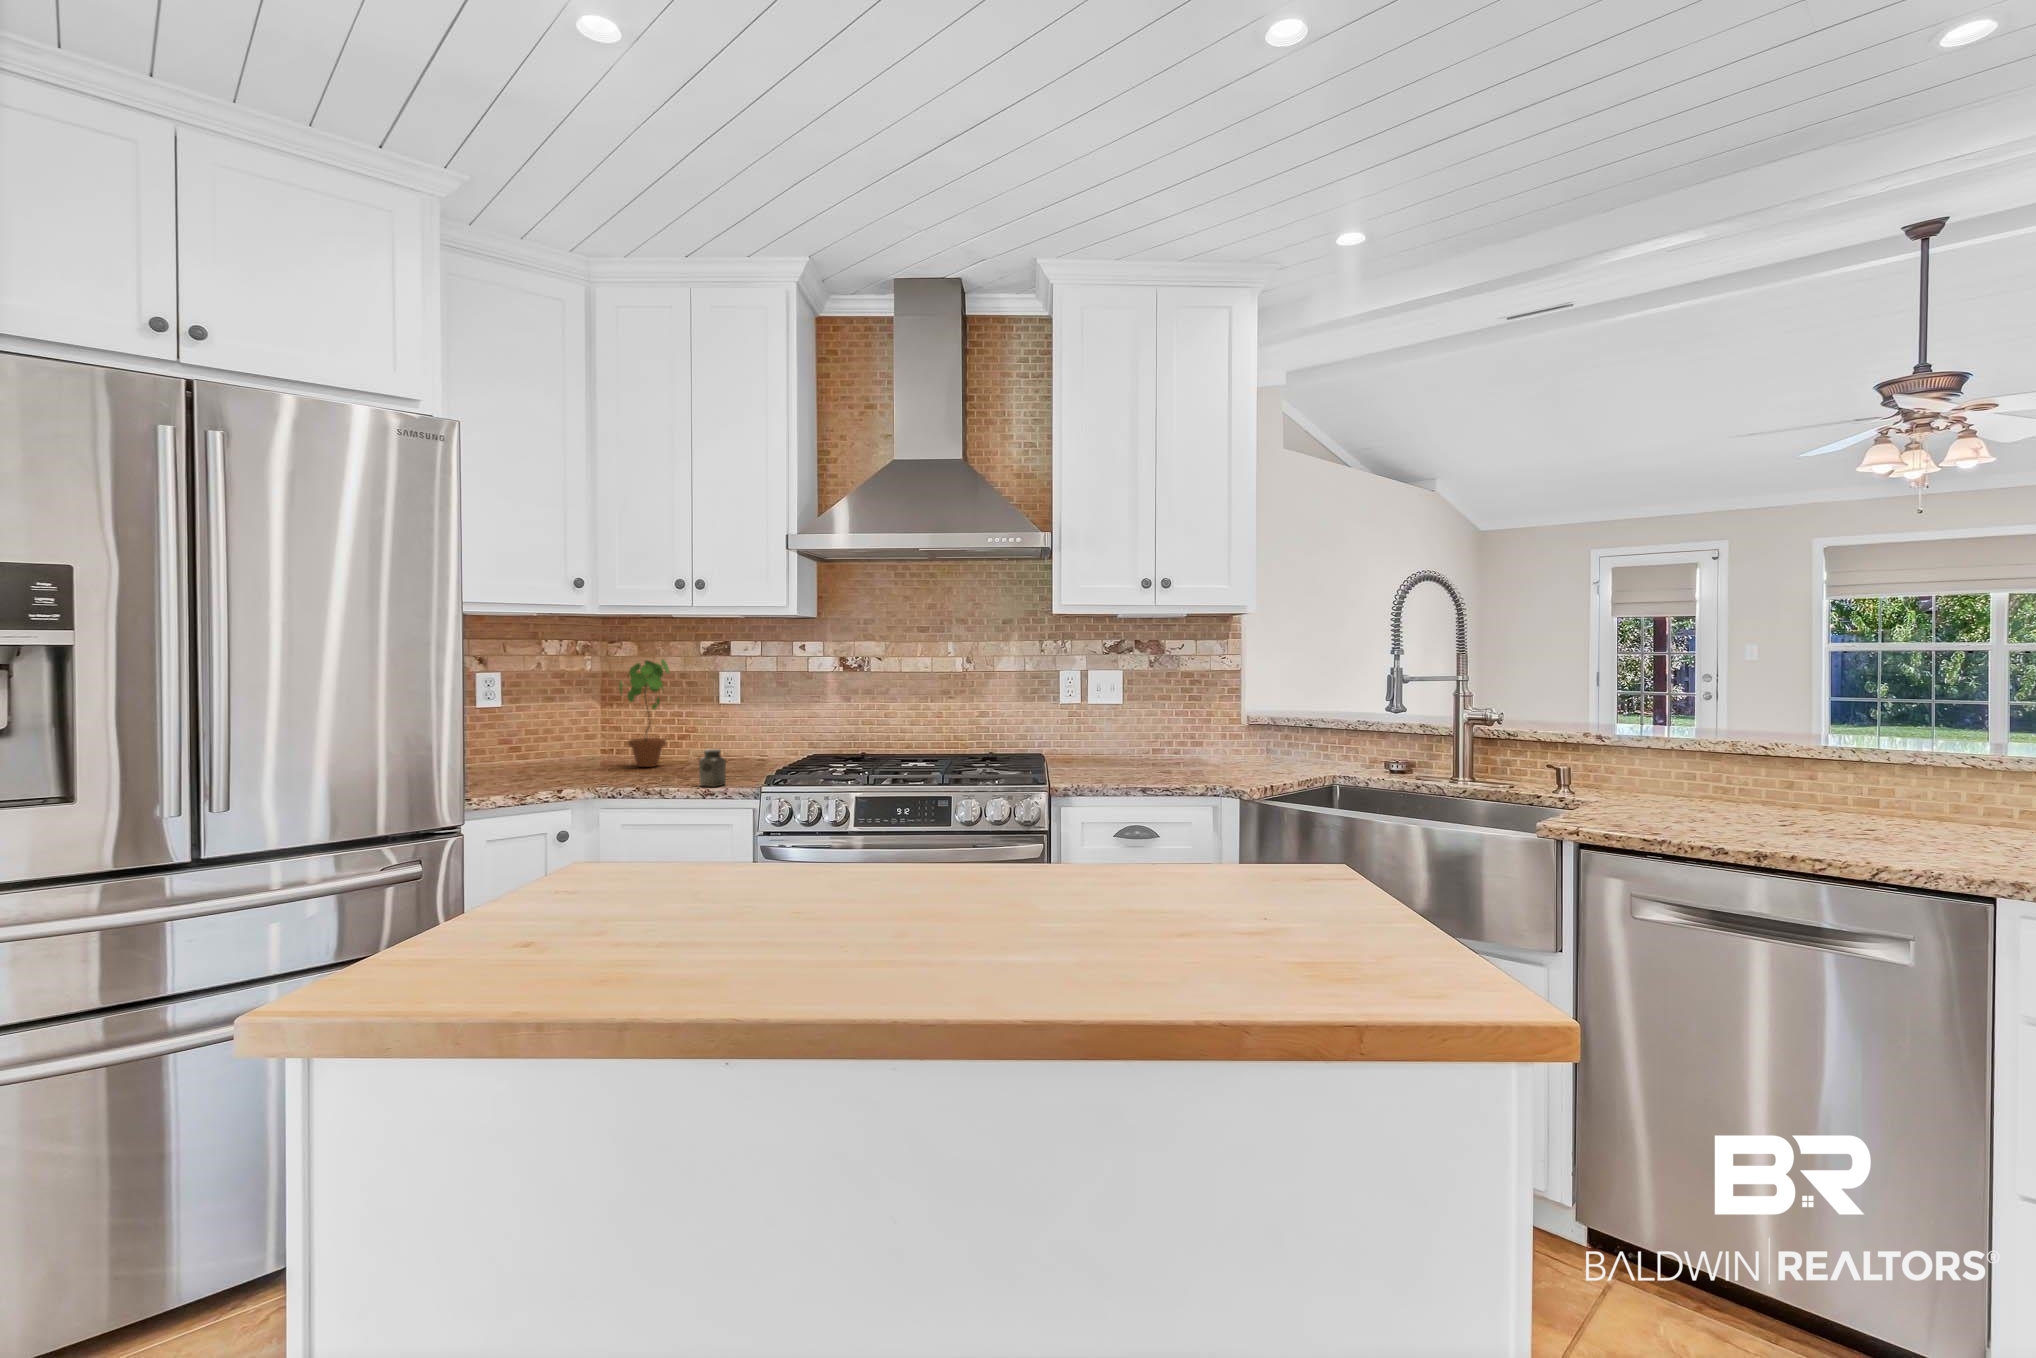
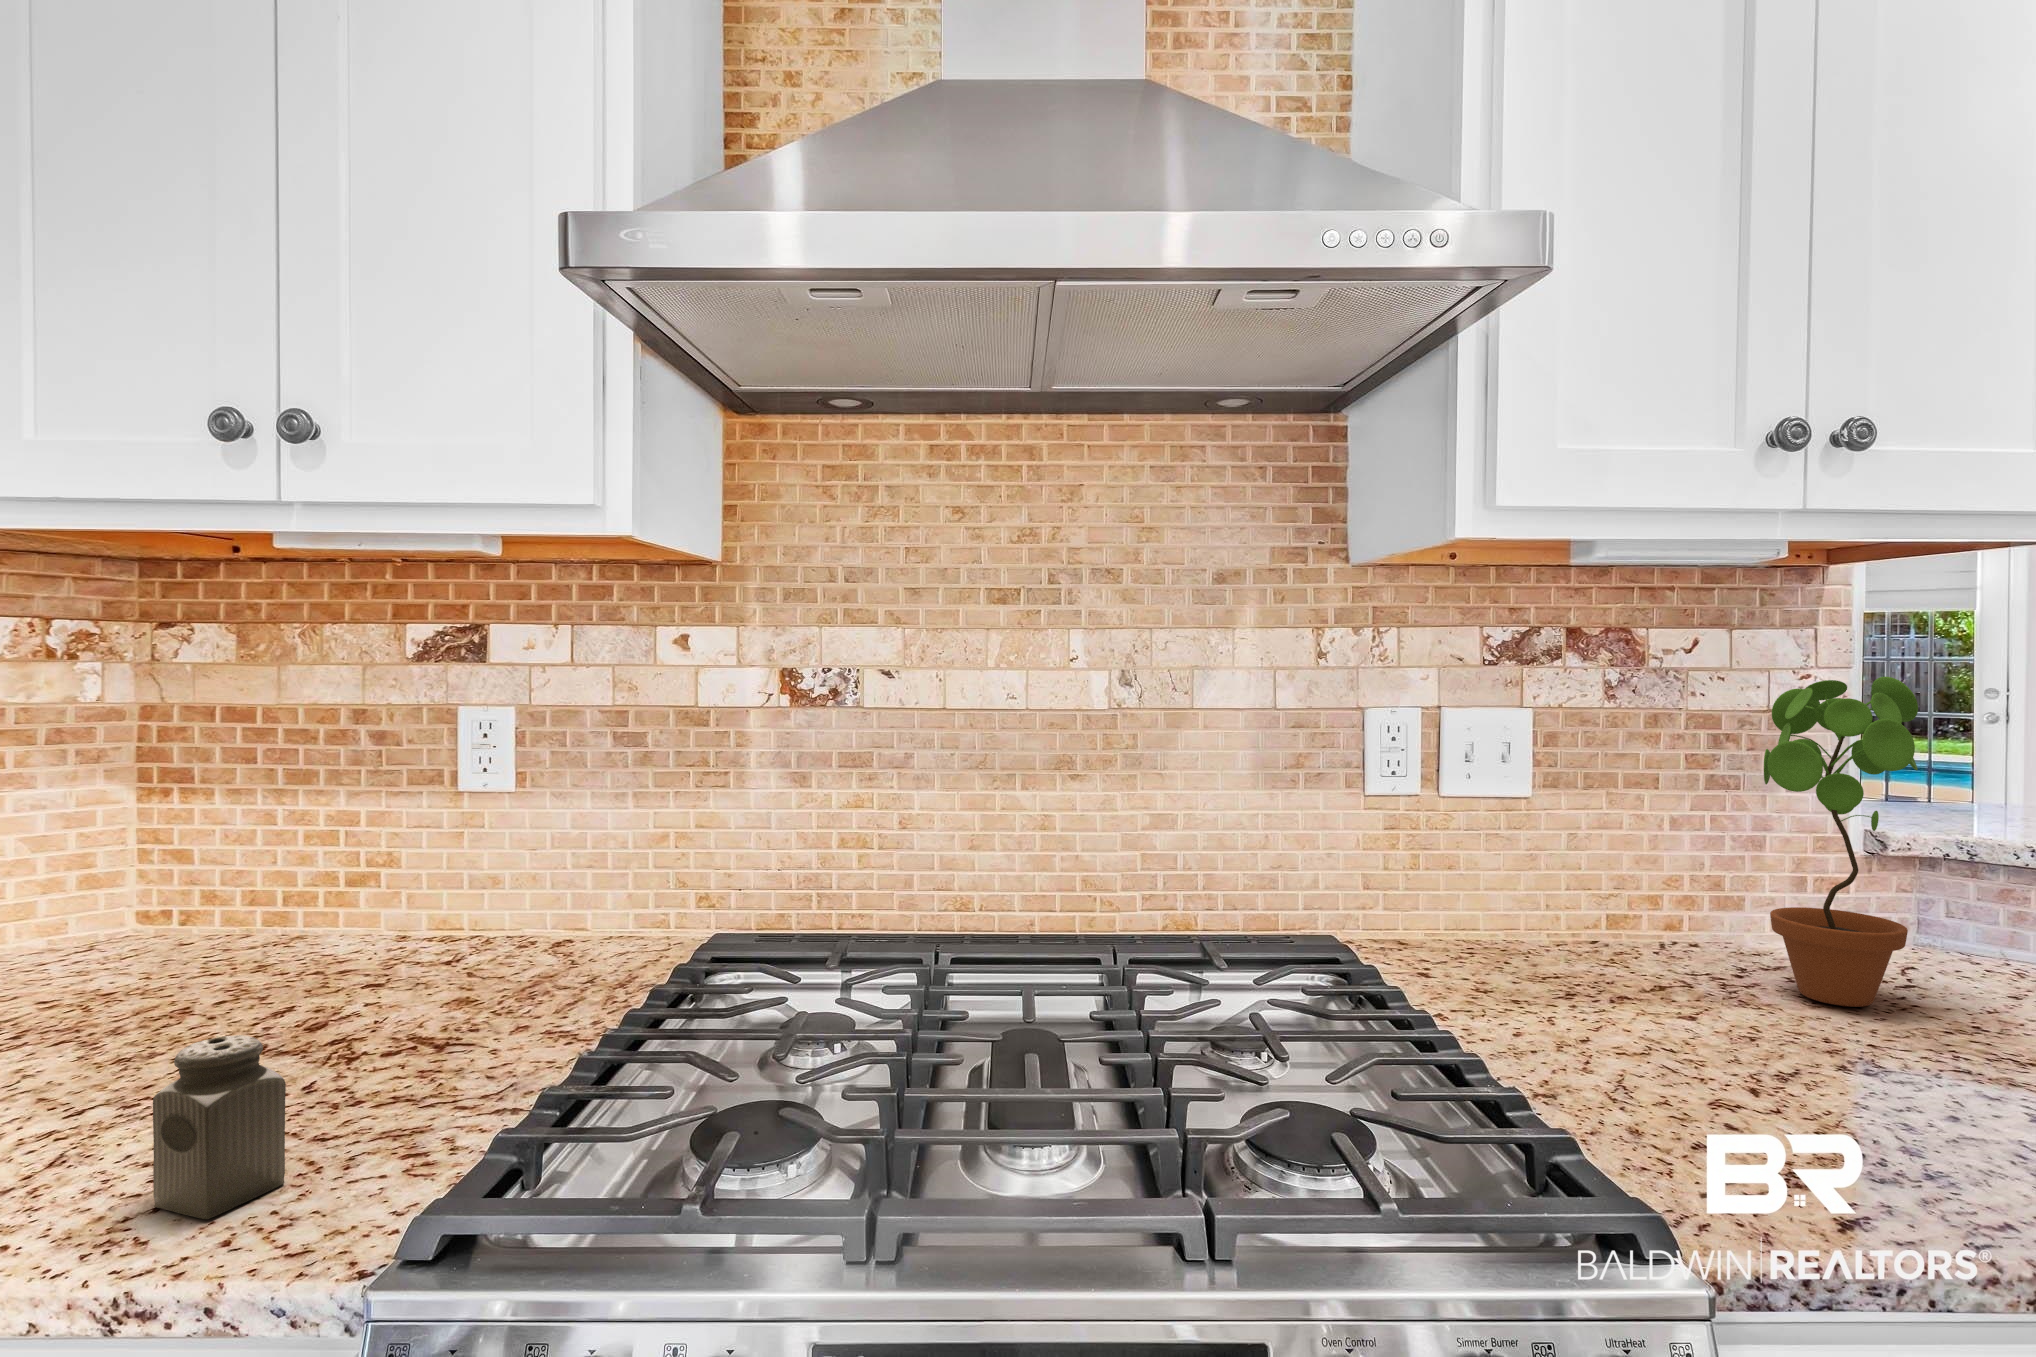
potted plant: present [619,659,669,767] -> present [1764,677,1918,1007]

